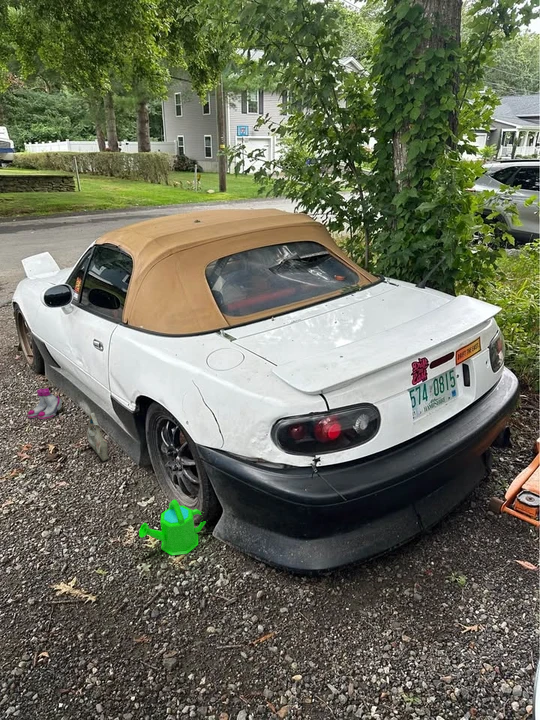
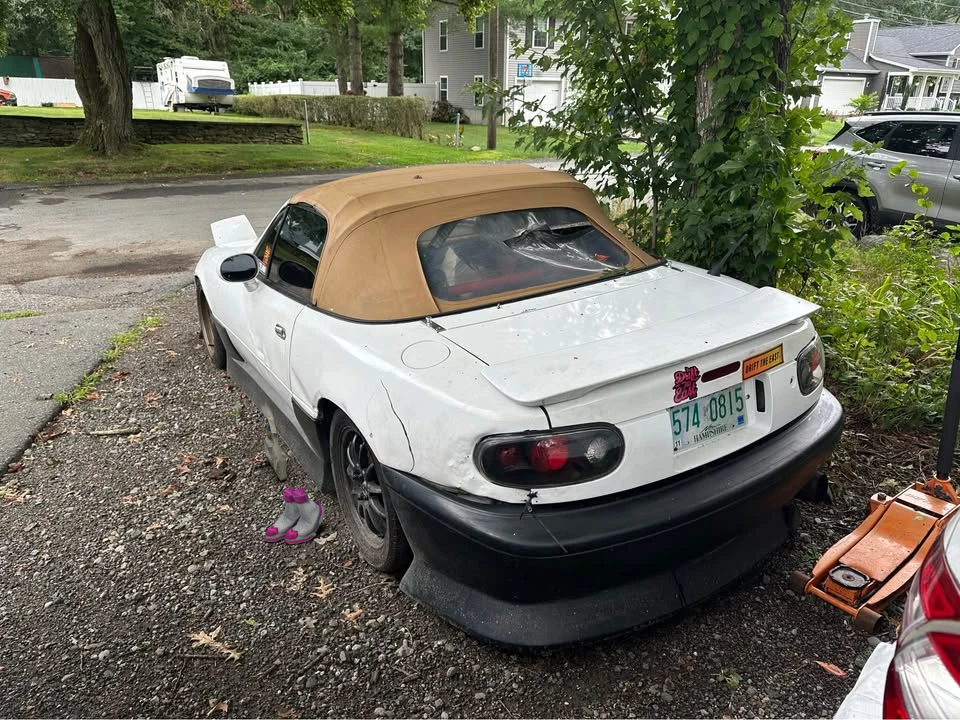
boots: present [27,388,62,419] -> present [265,488,324,544]
watering can: present [139,499,206,555] -> none [305,536,398,610]

